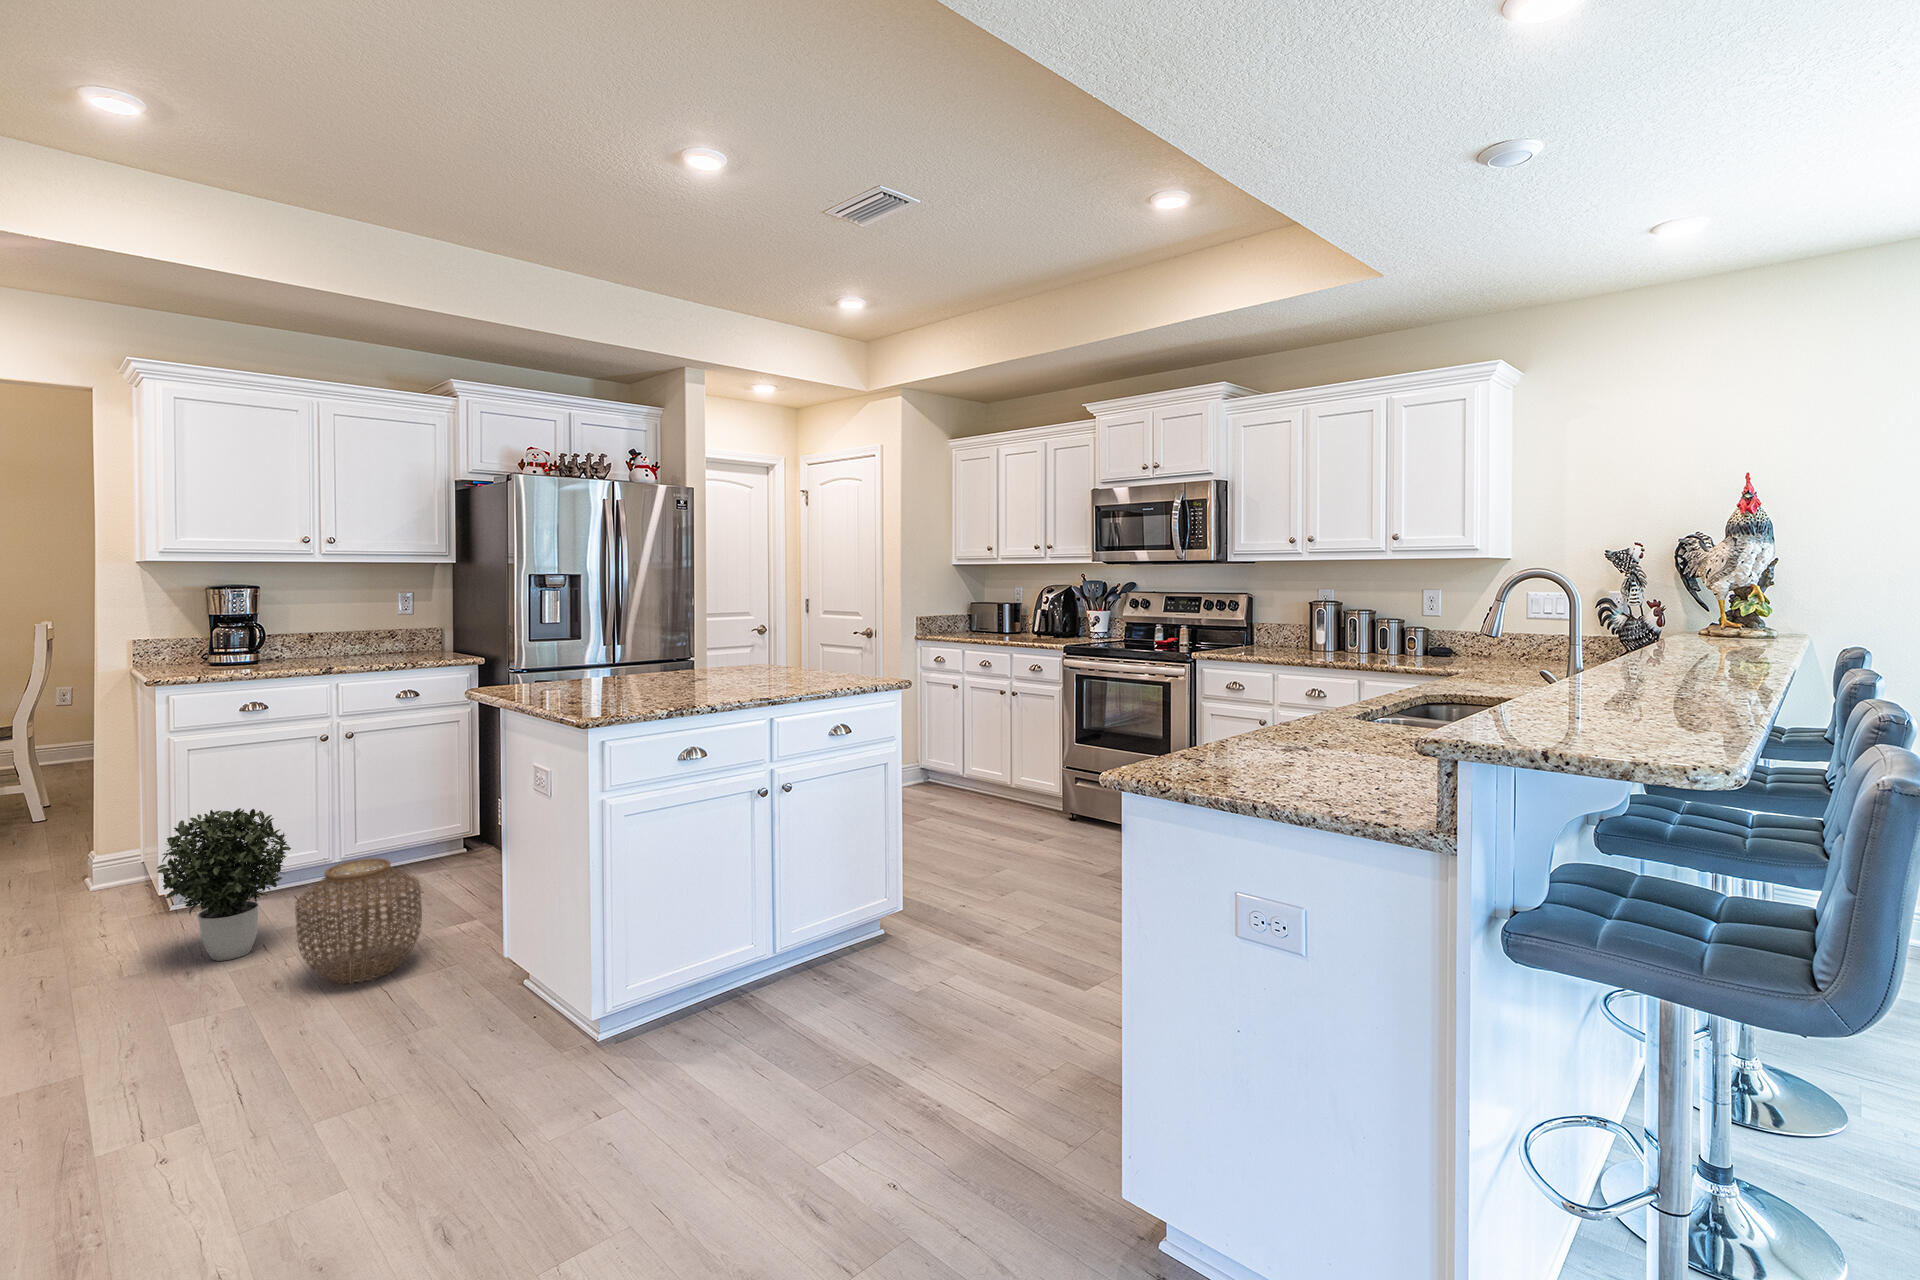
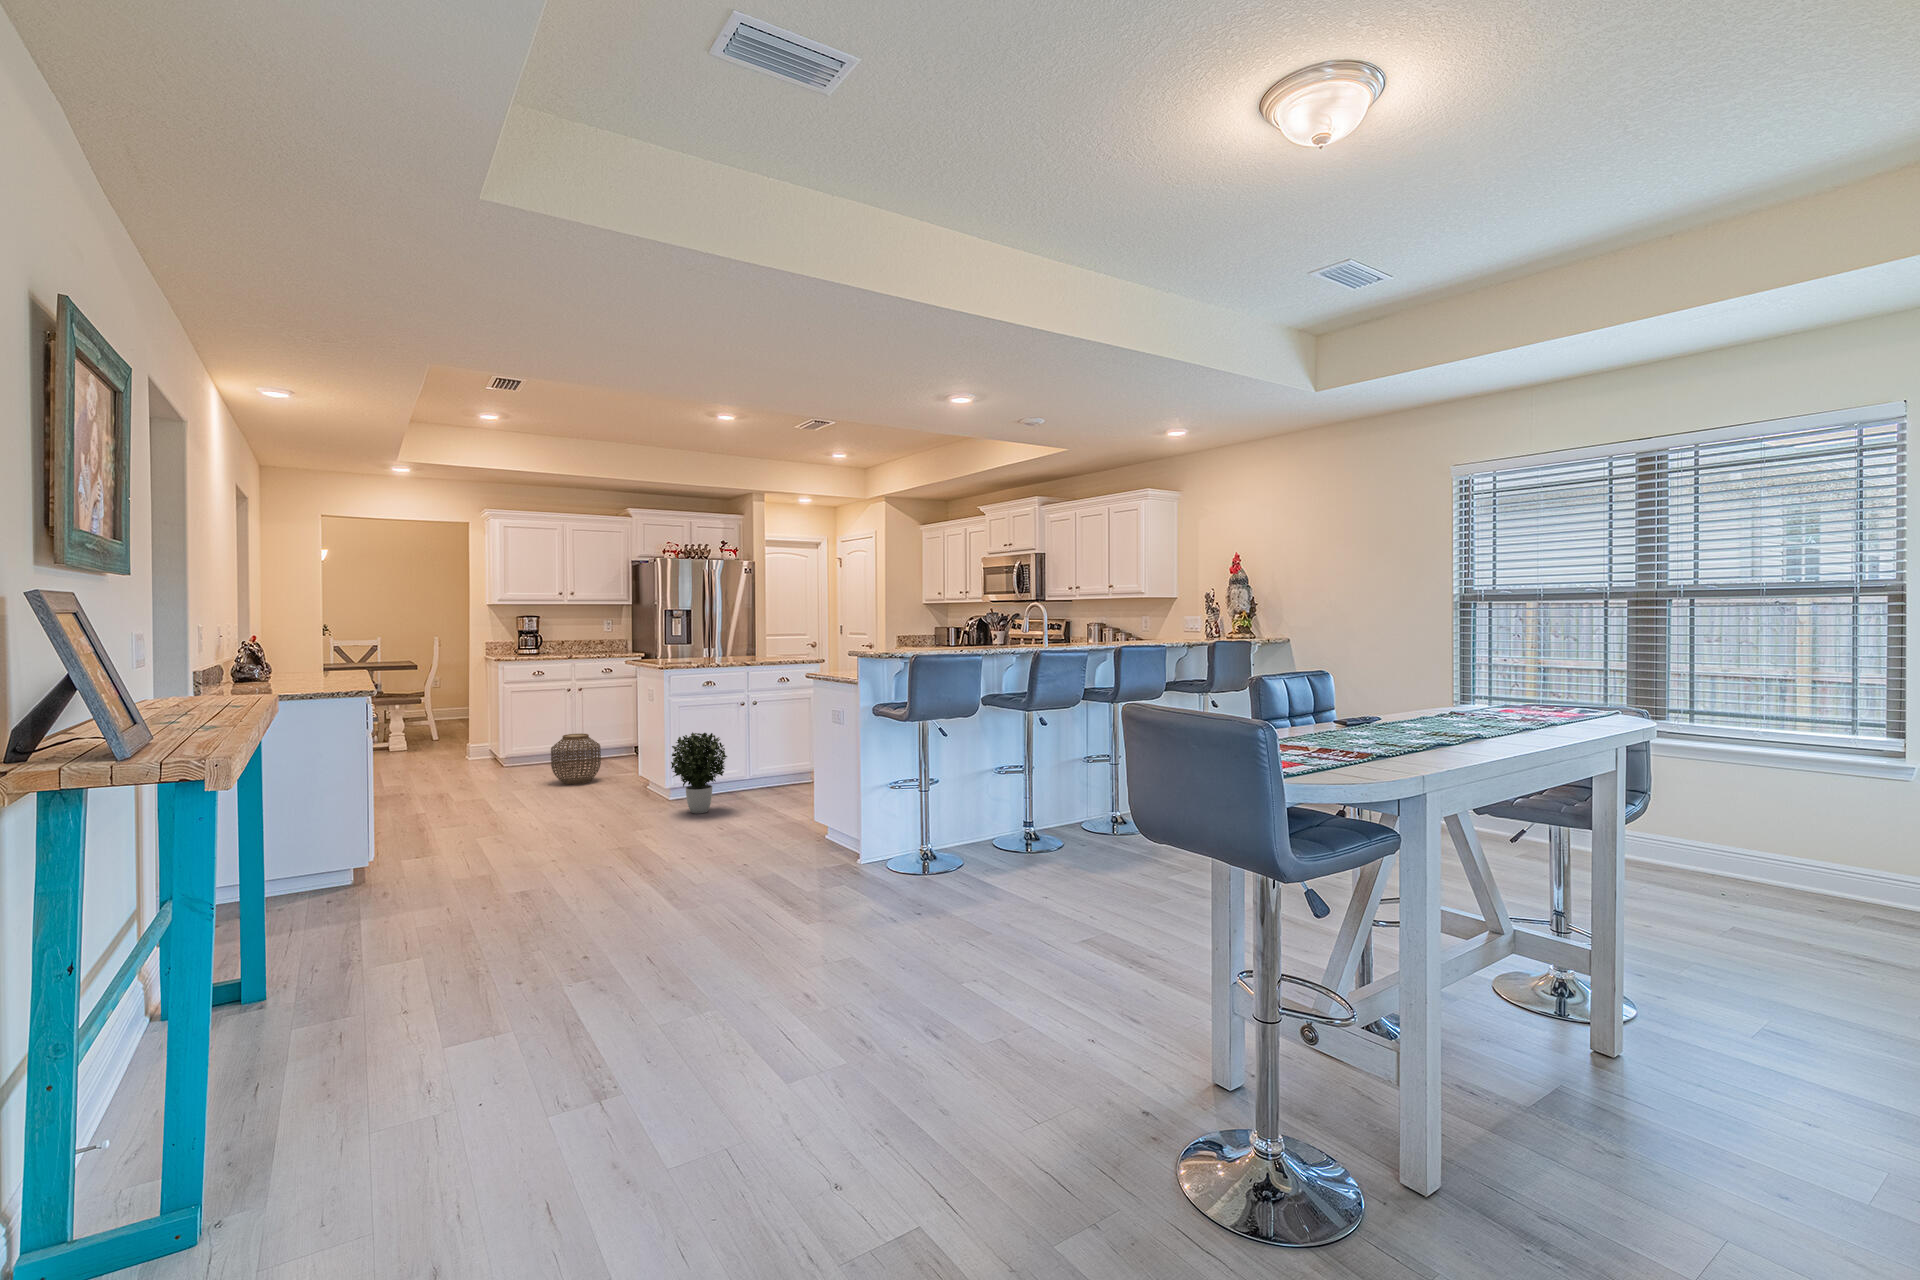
potted plant: present [157,808,291,961] -> present [671,732,727,814]

